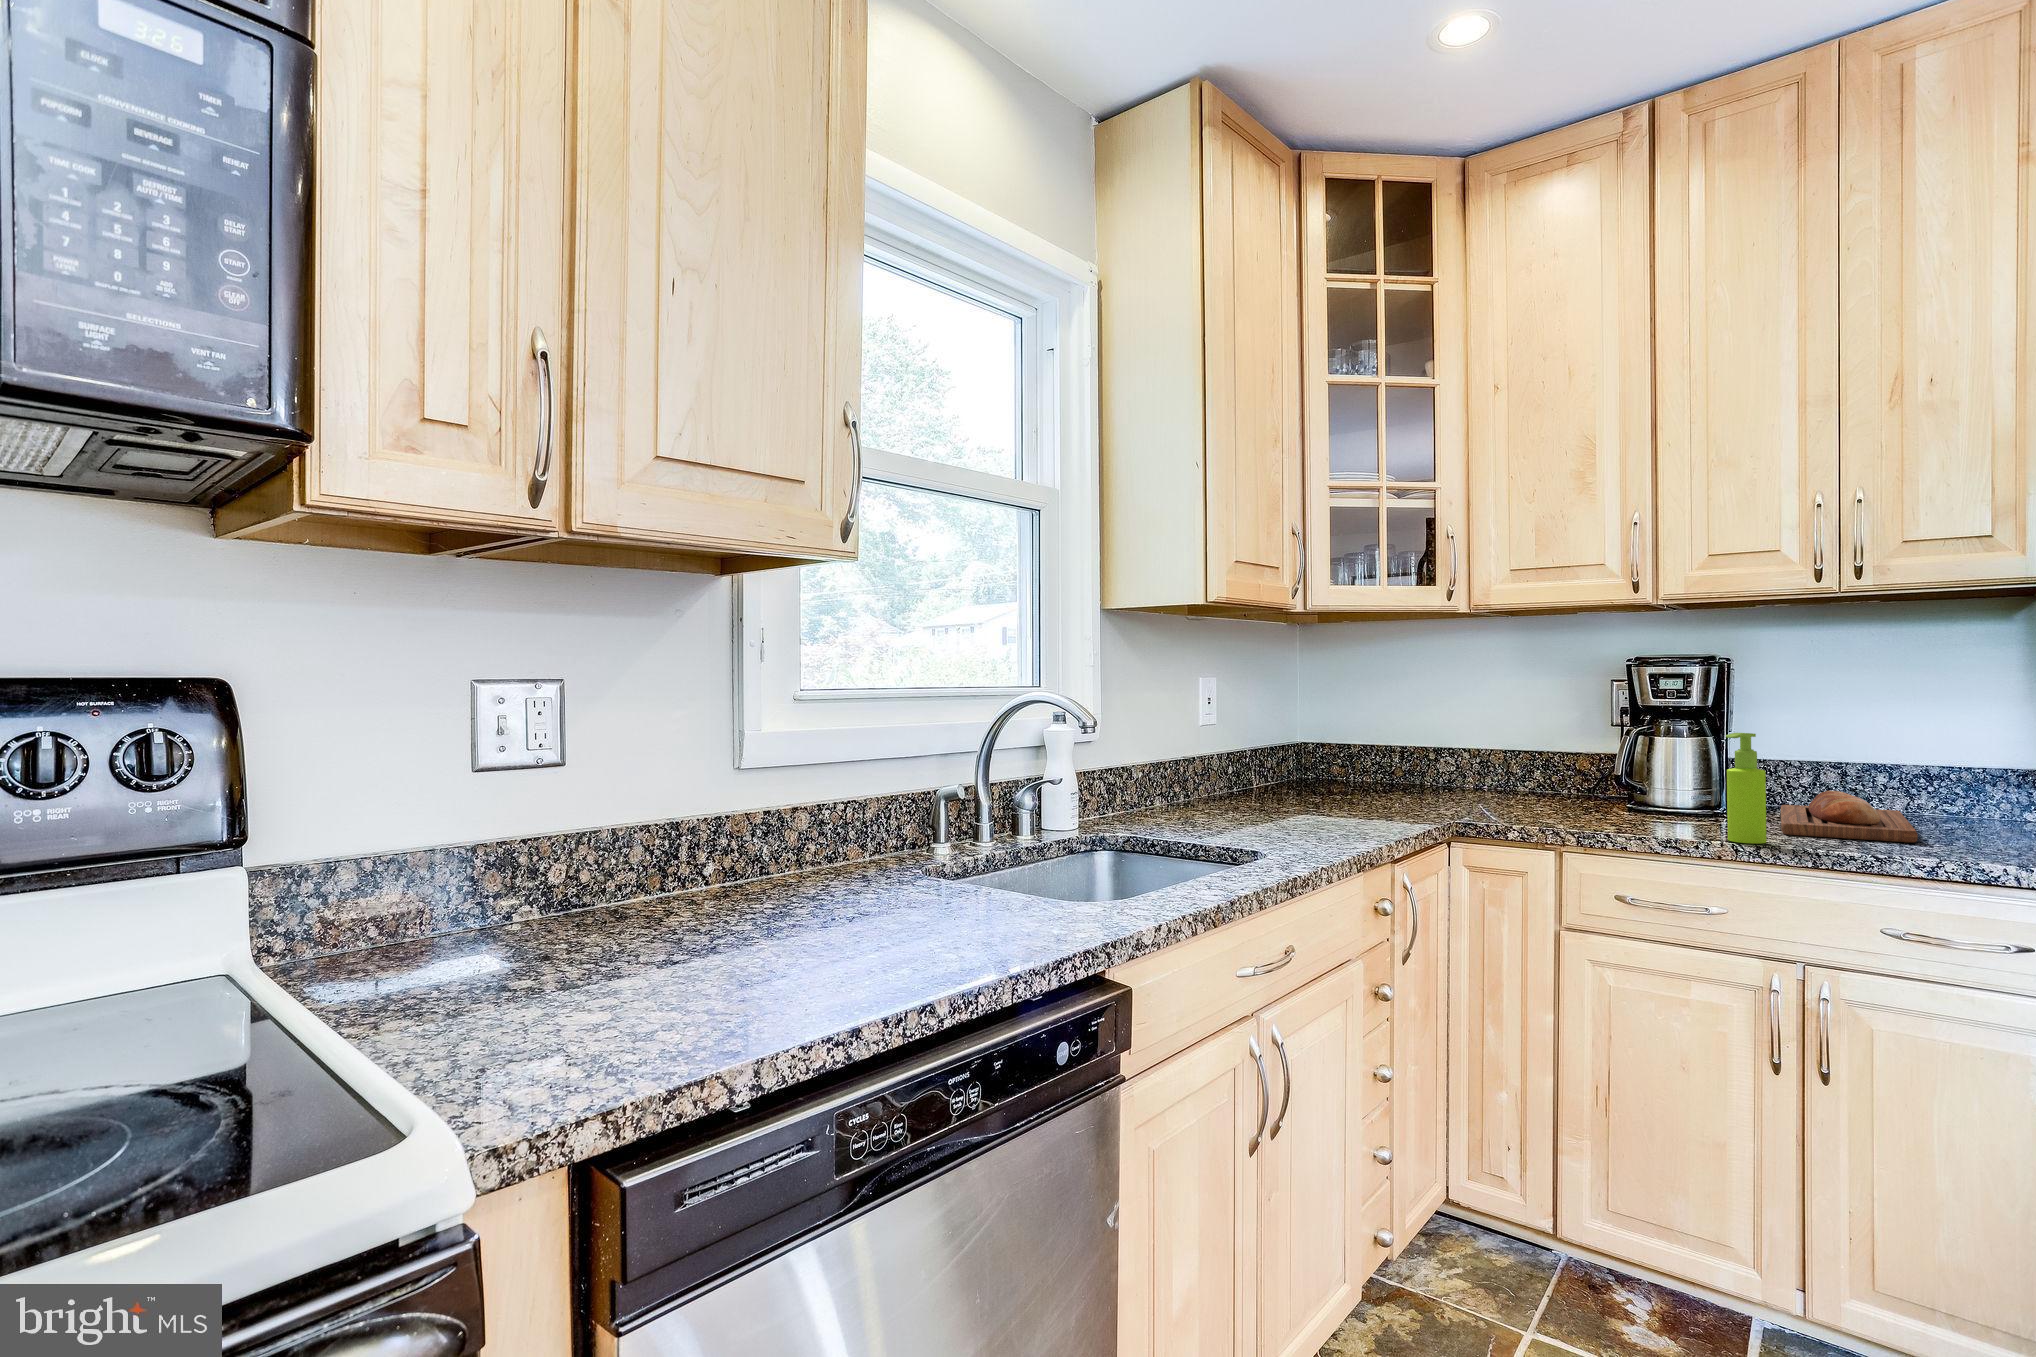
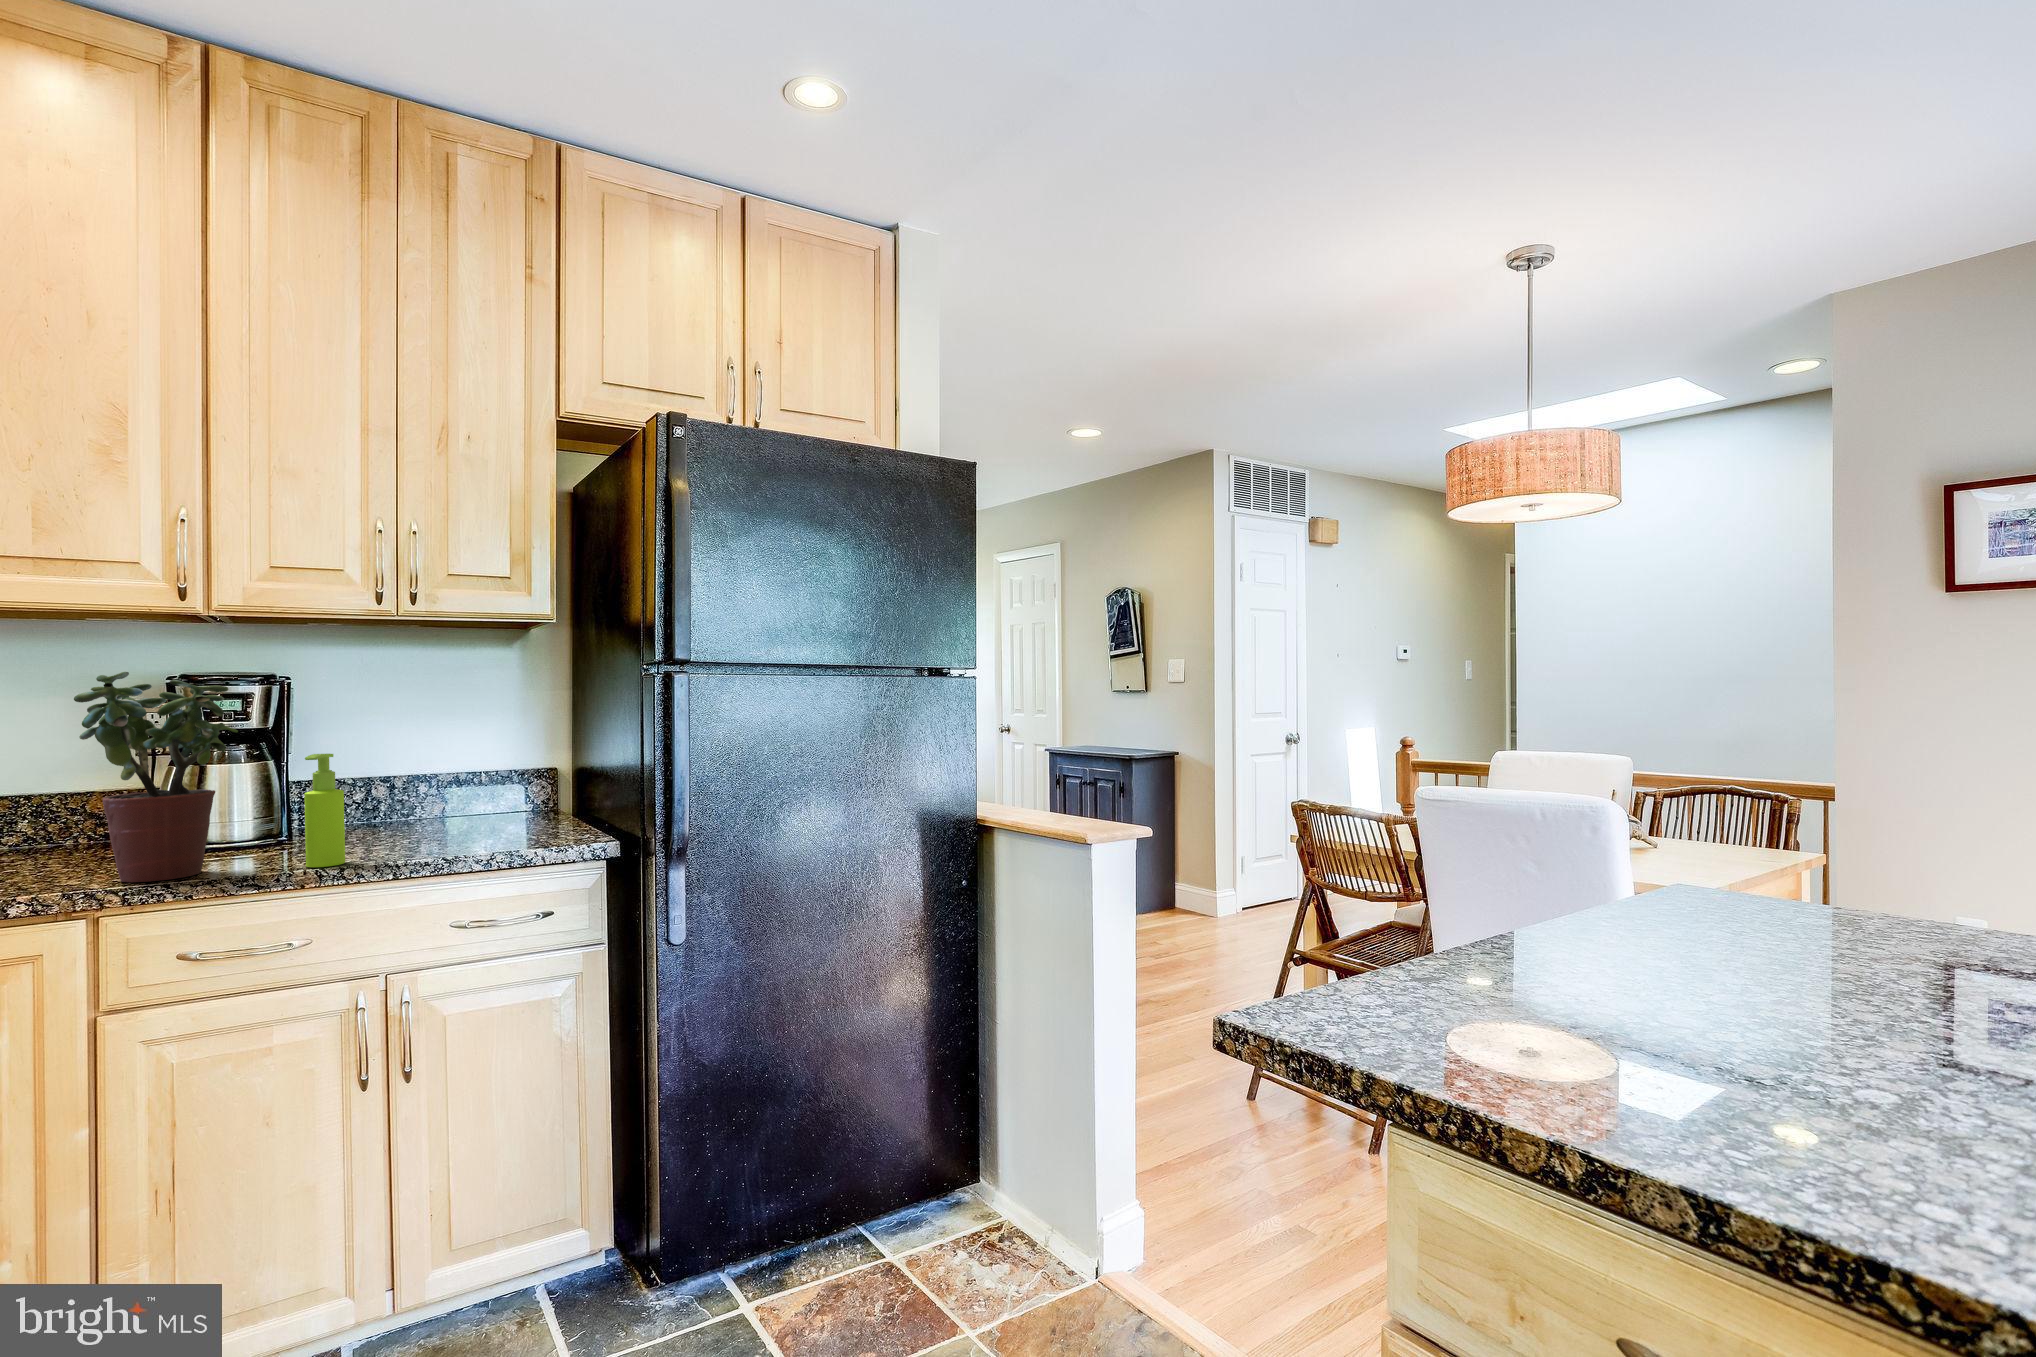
potted plant: none [1546,654,1669,831] -> present [74,672,238,882]
bread loaf: present [1781,791,1918,843] -> none [337,803,467,851]

